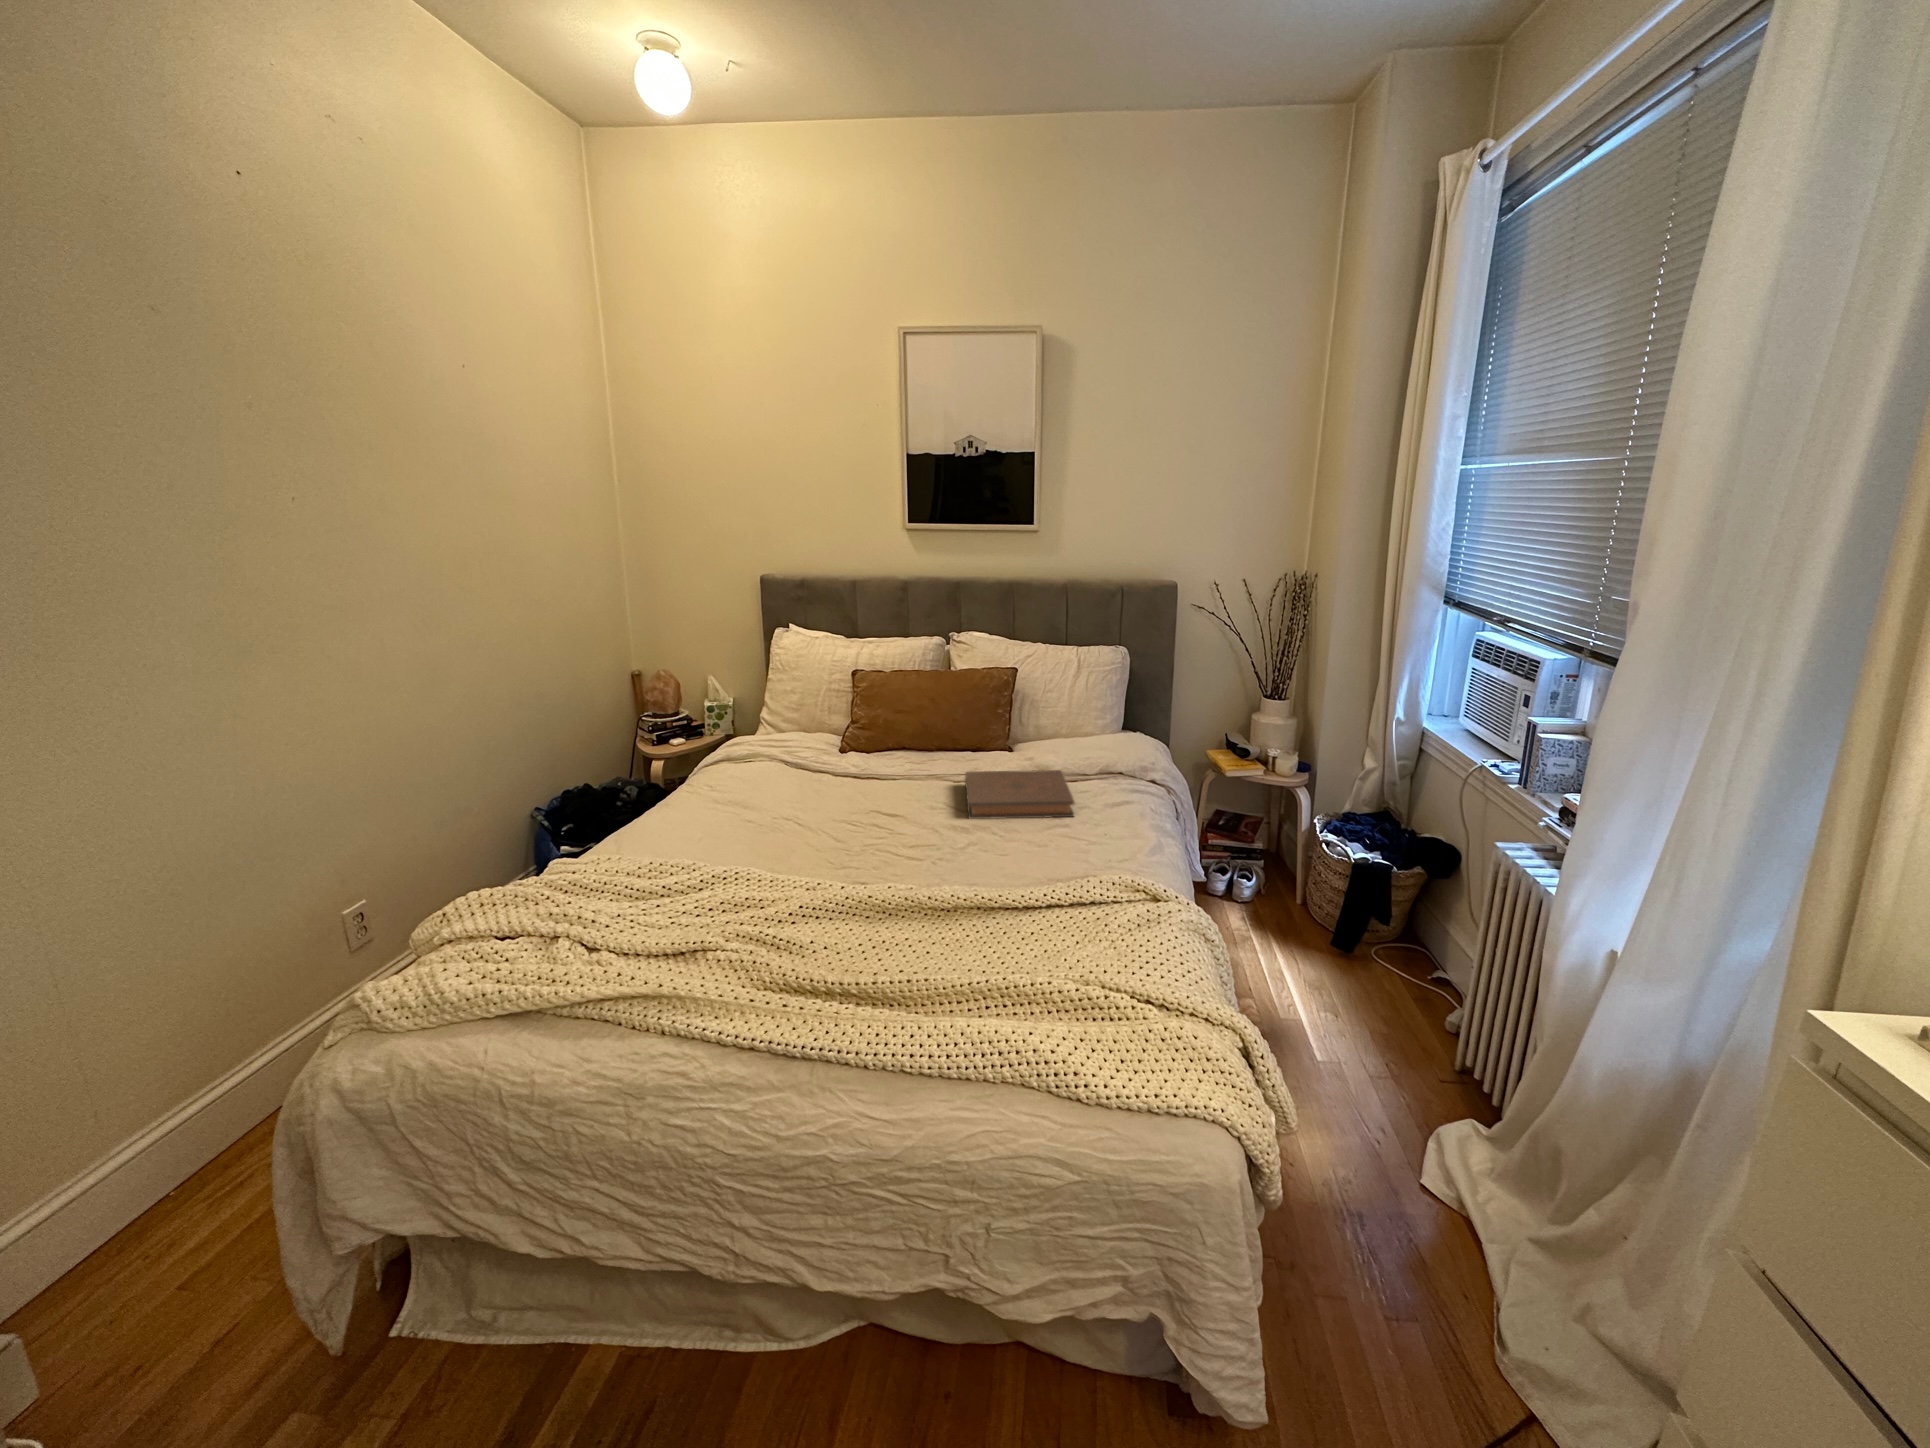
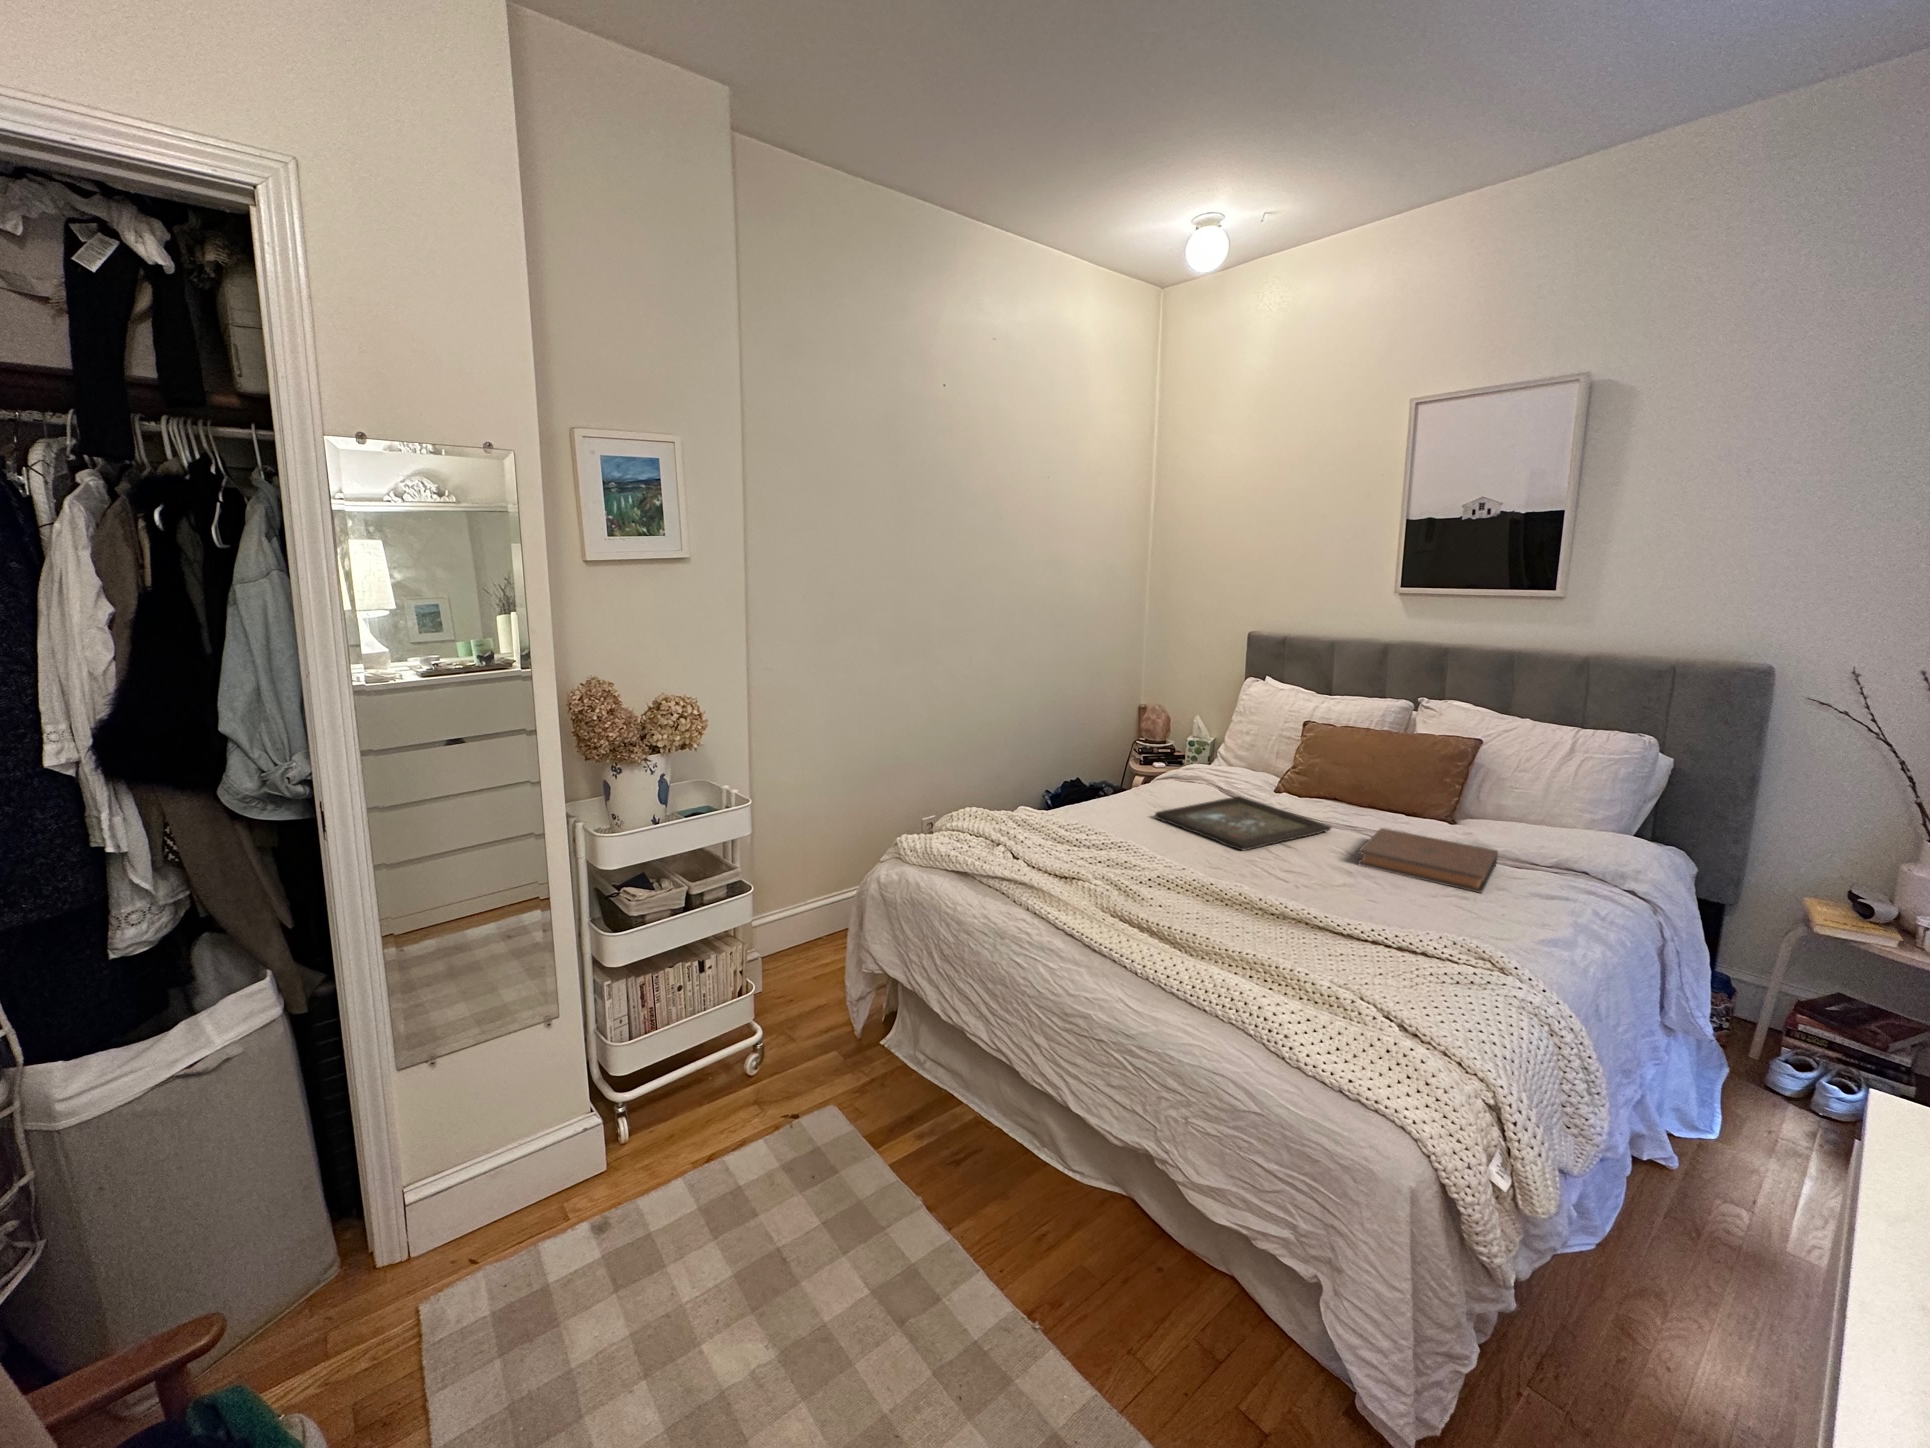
tray: none [739,768,920,837] -> present [1155,796,1331,850]

